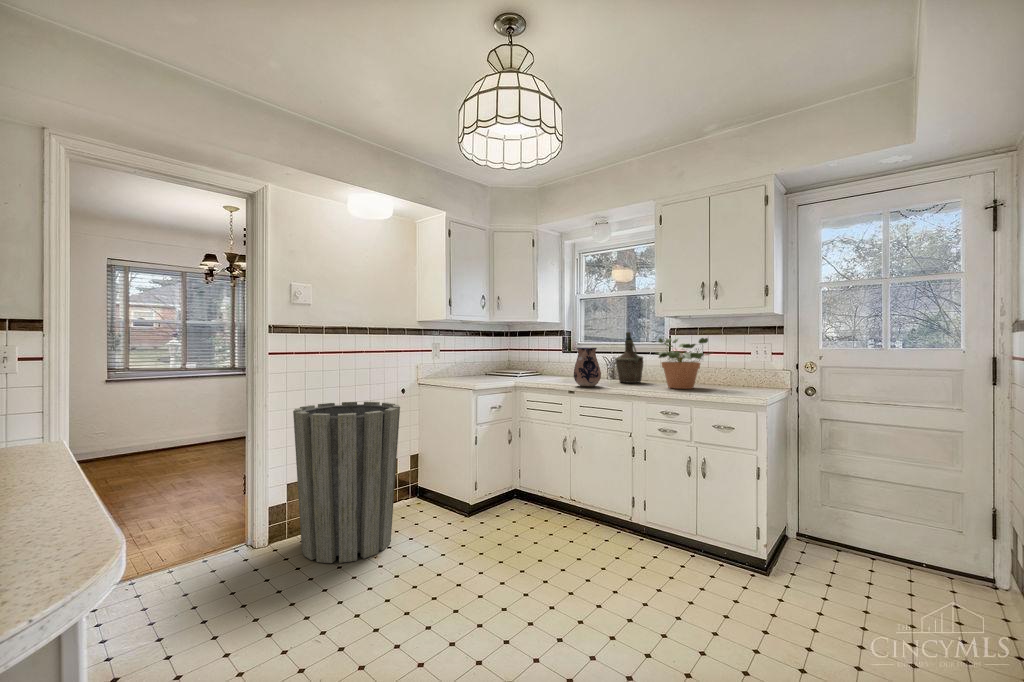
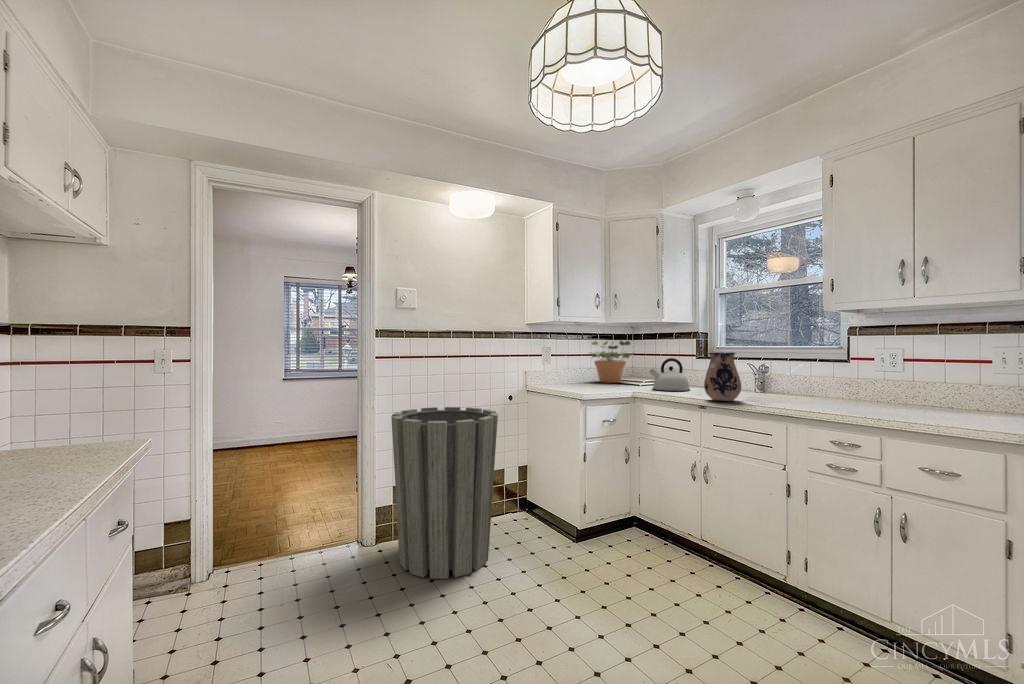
bottle: present [616,332,643,383] -> none [764,333,805,398]
potted plant: present [658,338,711,389] -> present [590,341,634,383]
kettle: none [527,353,559,380] -> present [650,358,690,391]

